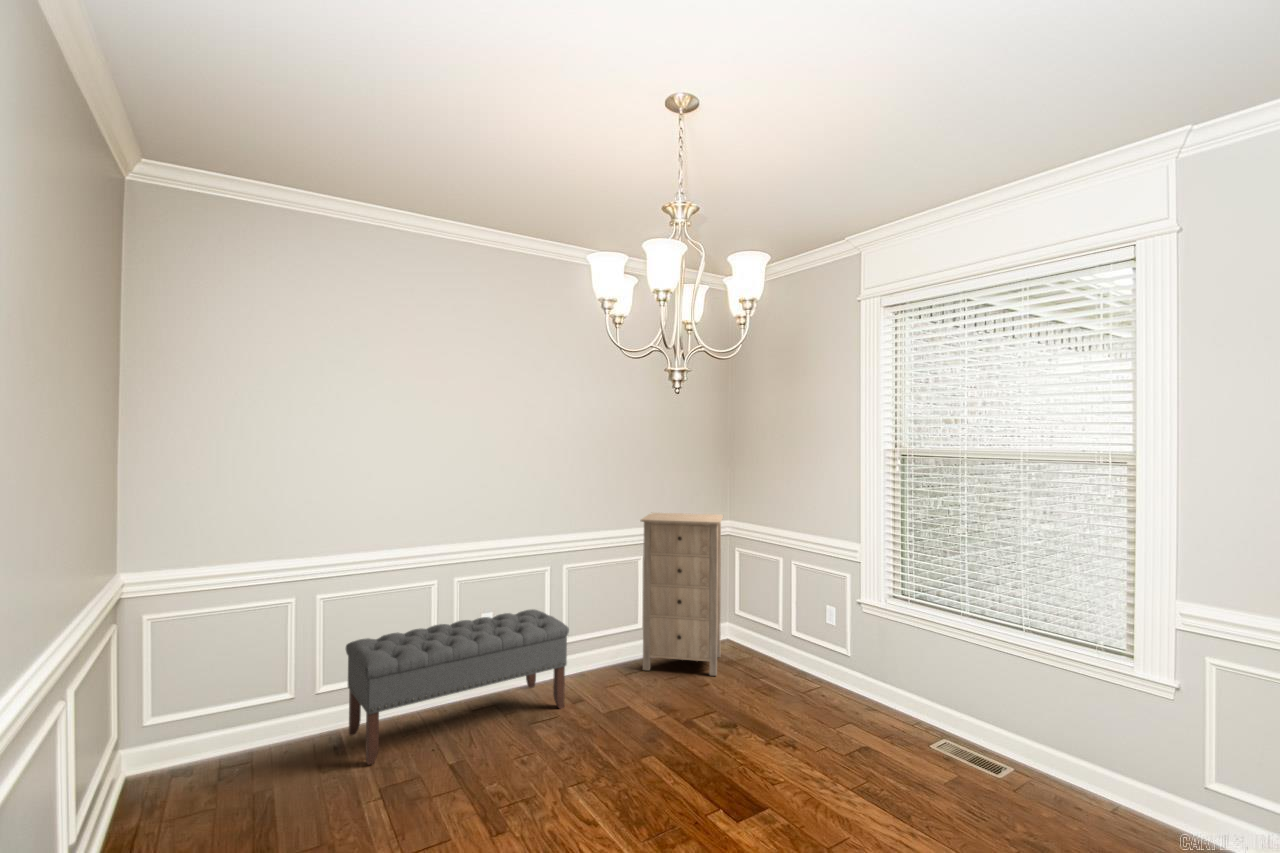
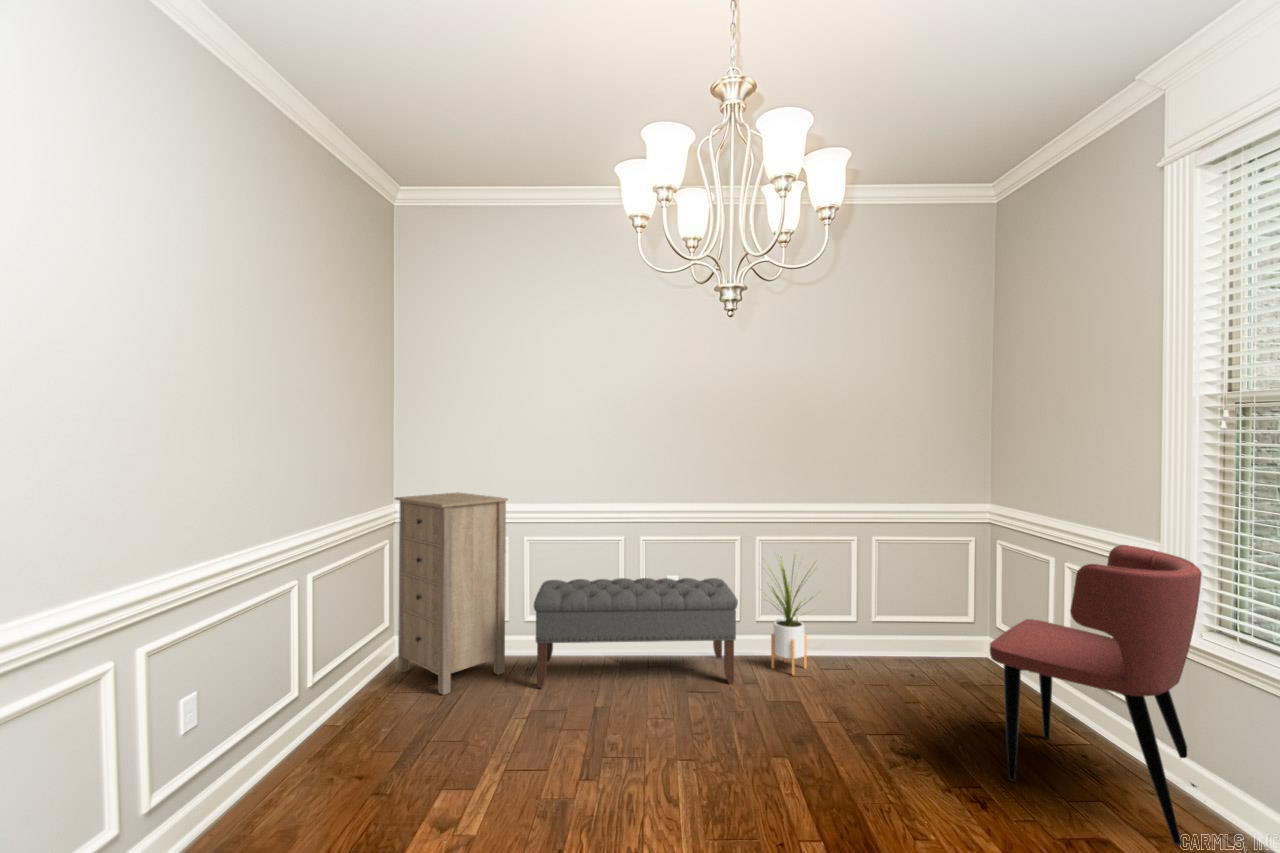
storage cabinet: present [640,513,723,676] -> present [395,492,508,695]
dining chair: none [783,546,894,737] -> present [990,545,1202,846]
house plant: none [572,571,630,687] -> present [770,558,812,675]

